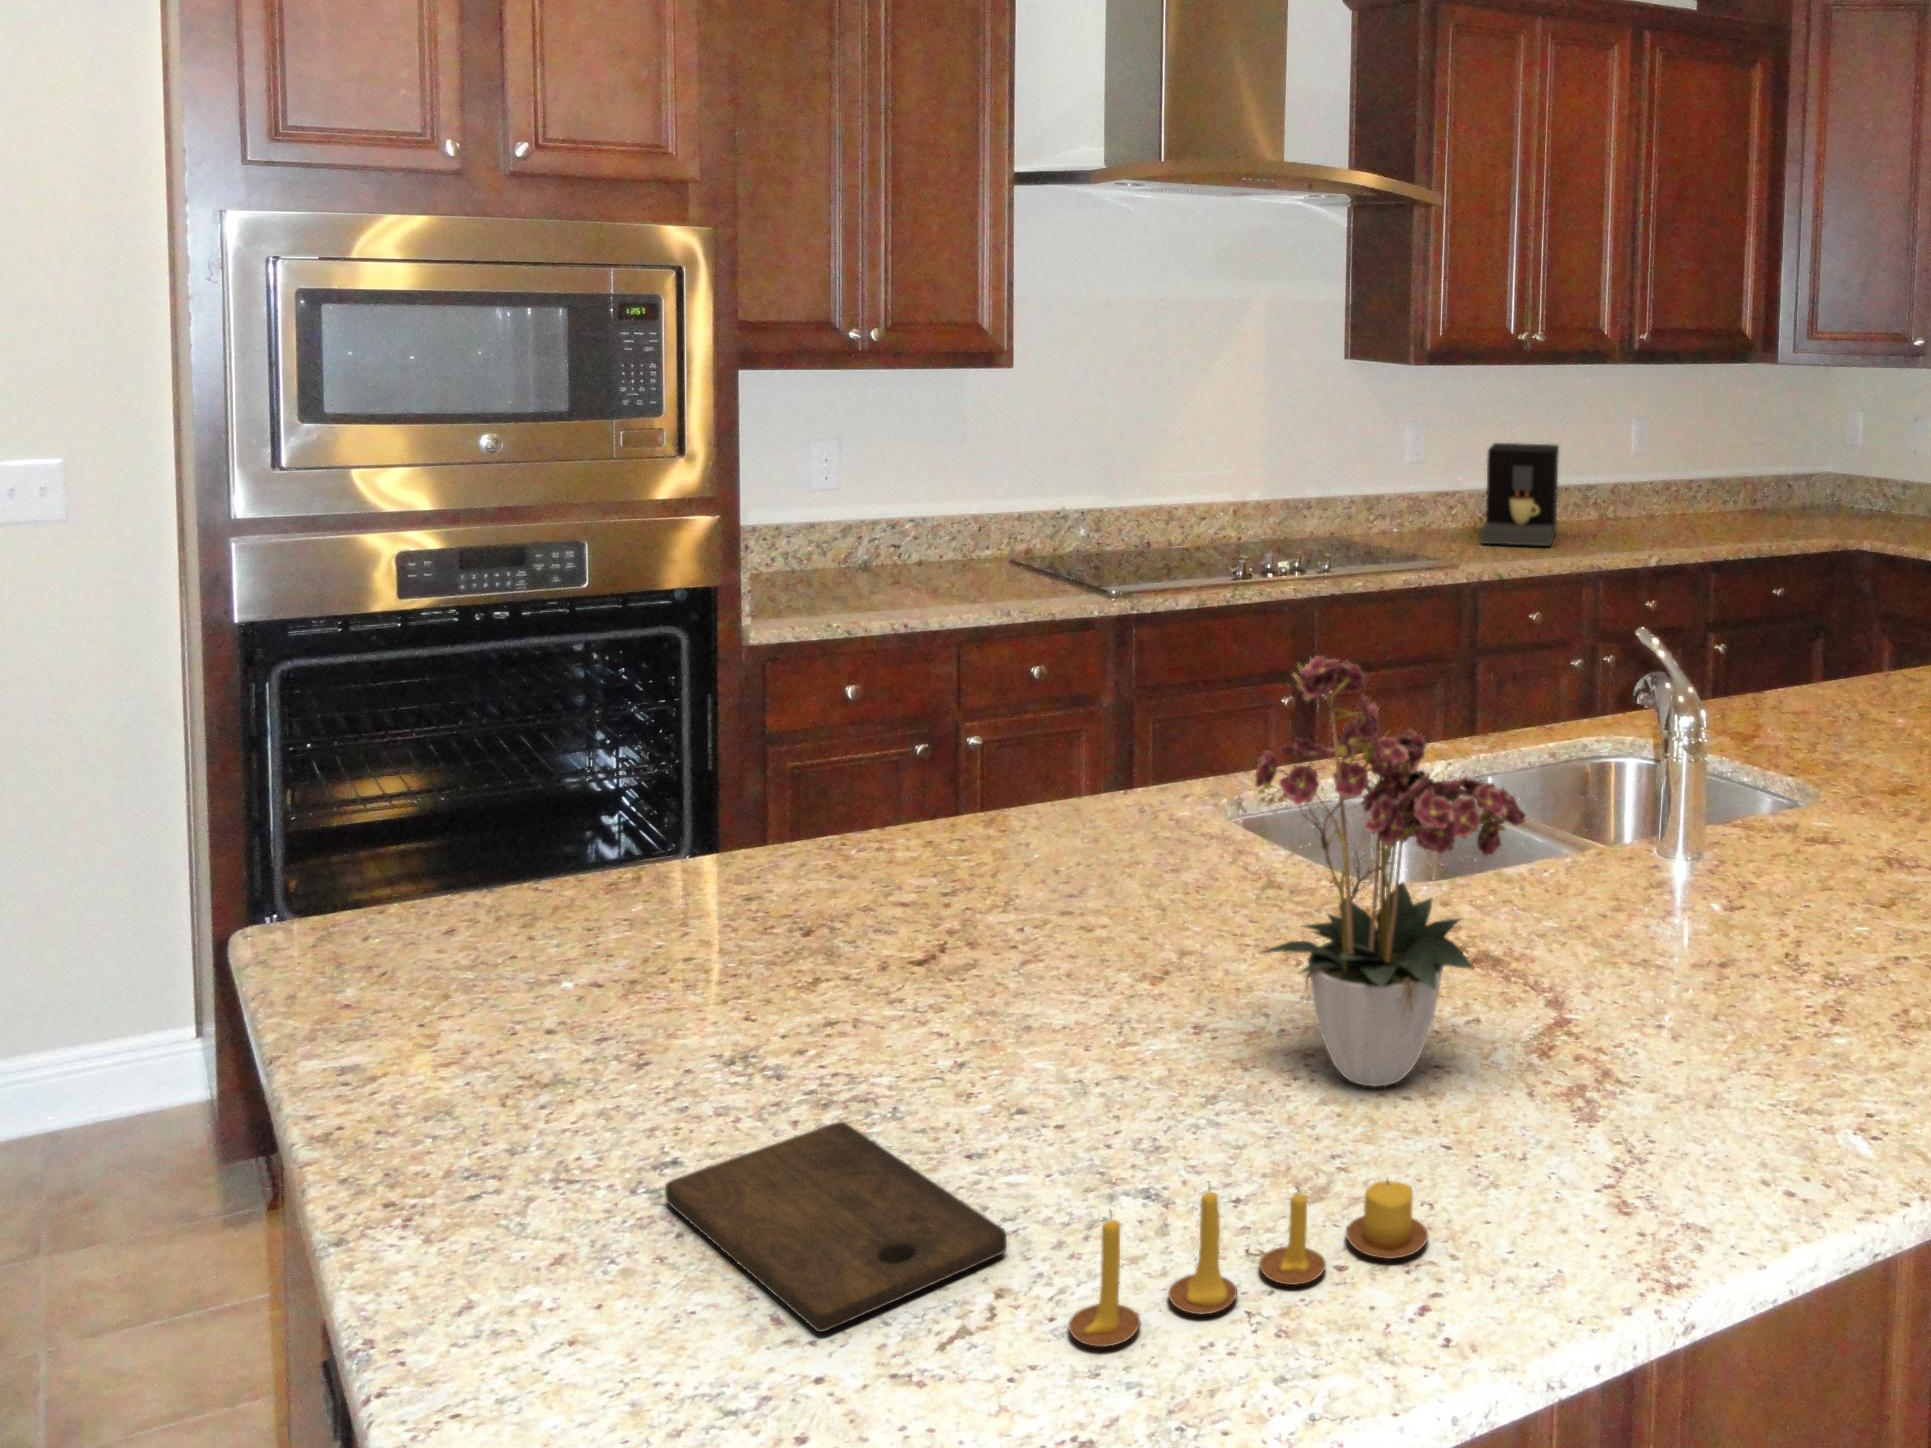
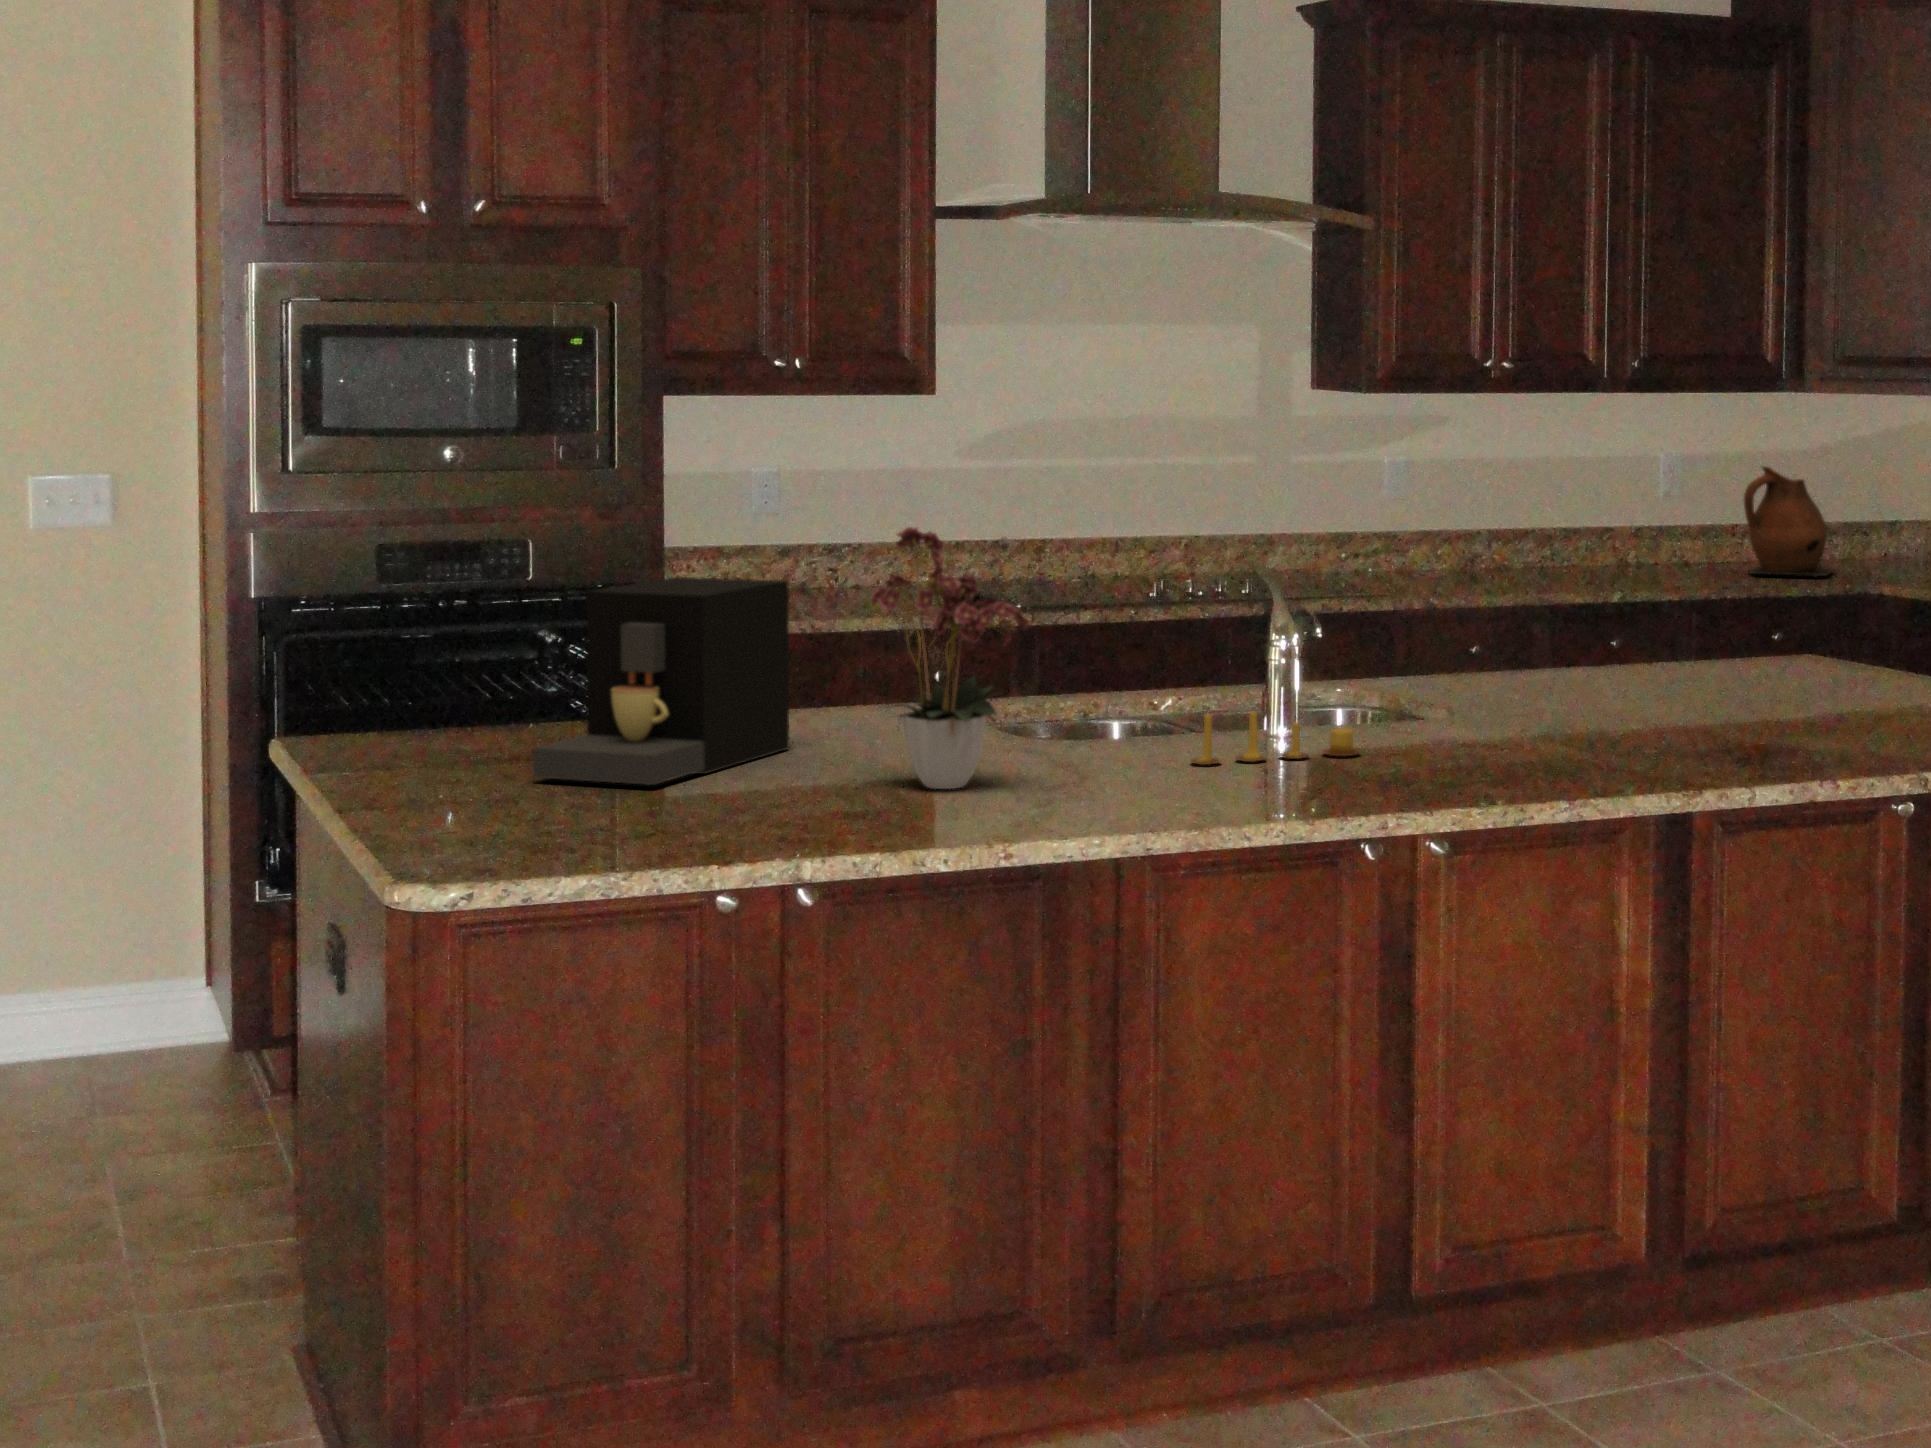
ceramic pitcher: none [1716,429,1801,532] -> present [1744,466,1833,577]
coffee maker: present [1481,443,1559,546] -> present [533,577,789,785]
cutting board: present [665,1122,1007,1332] -> none [516,783,685,829]
candle: present [1068,1180,1428,1347] -> present [1191,707,1359,765]

